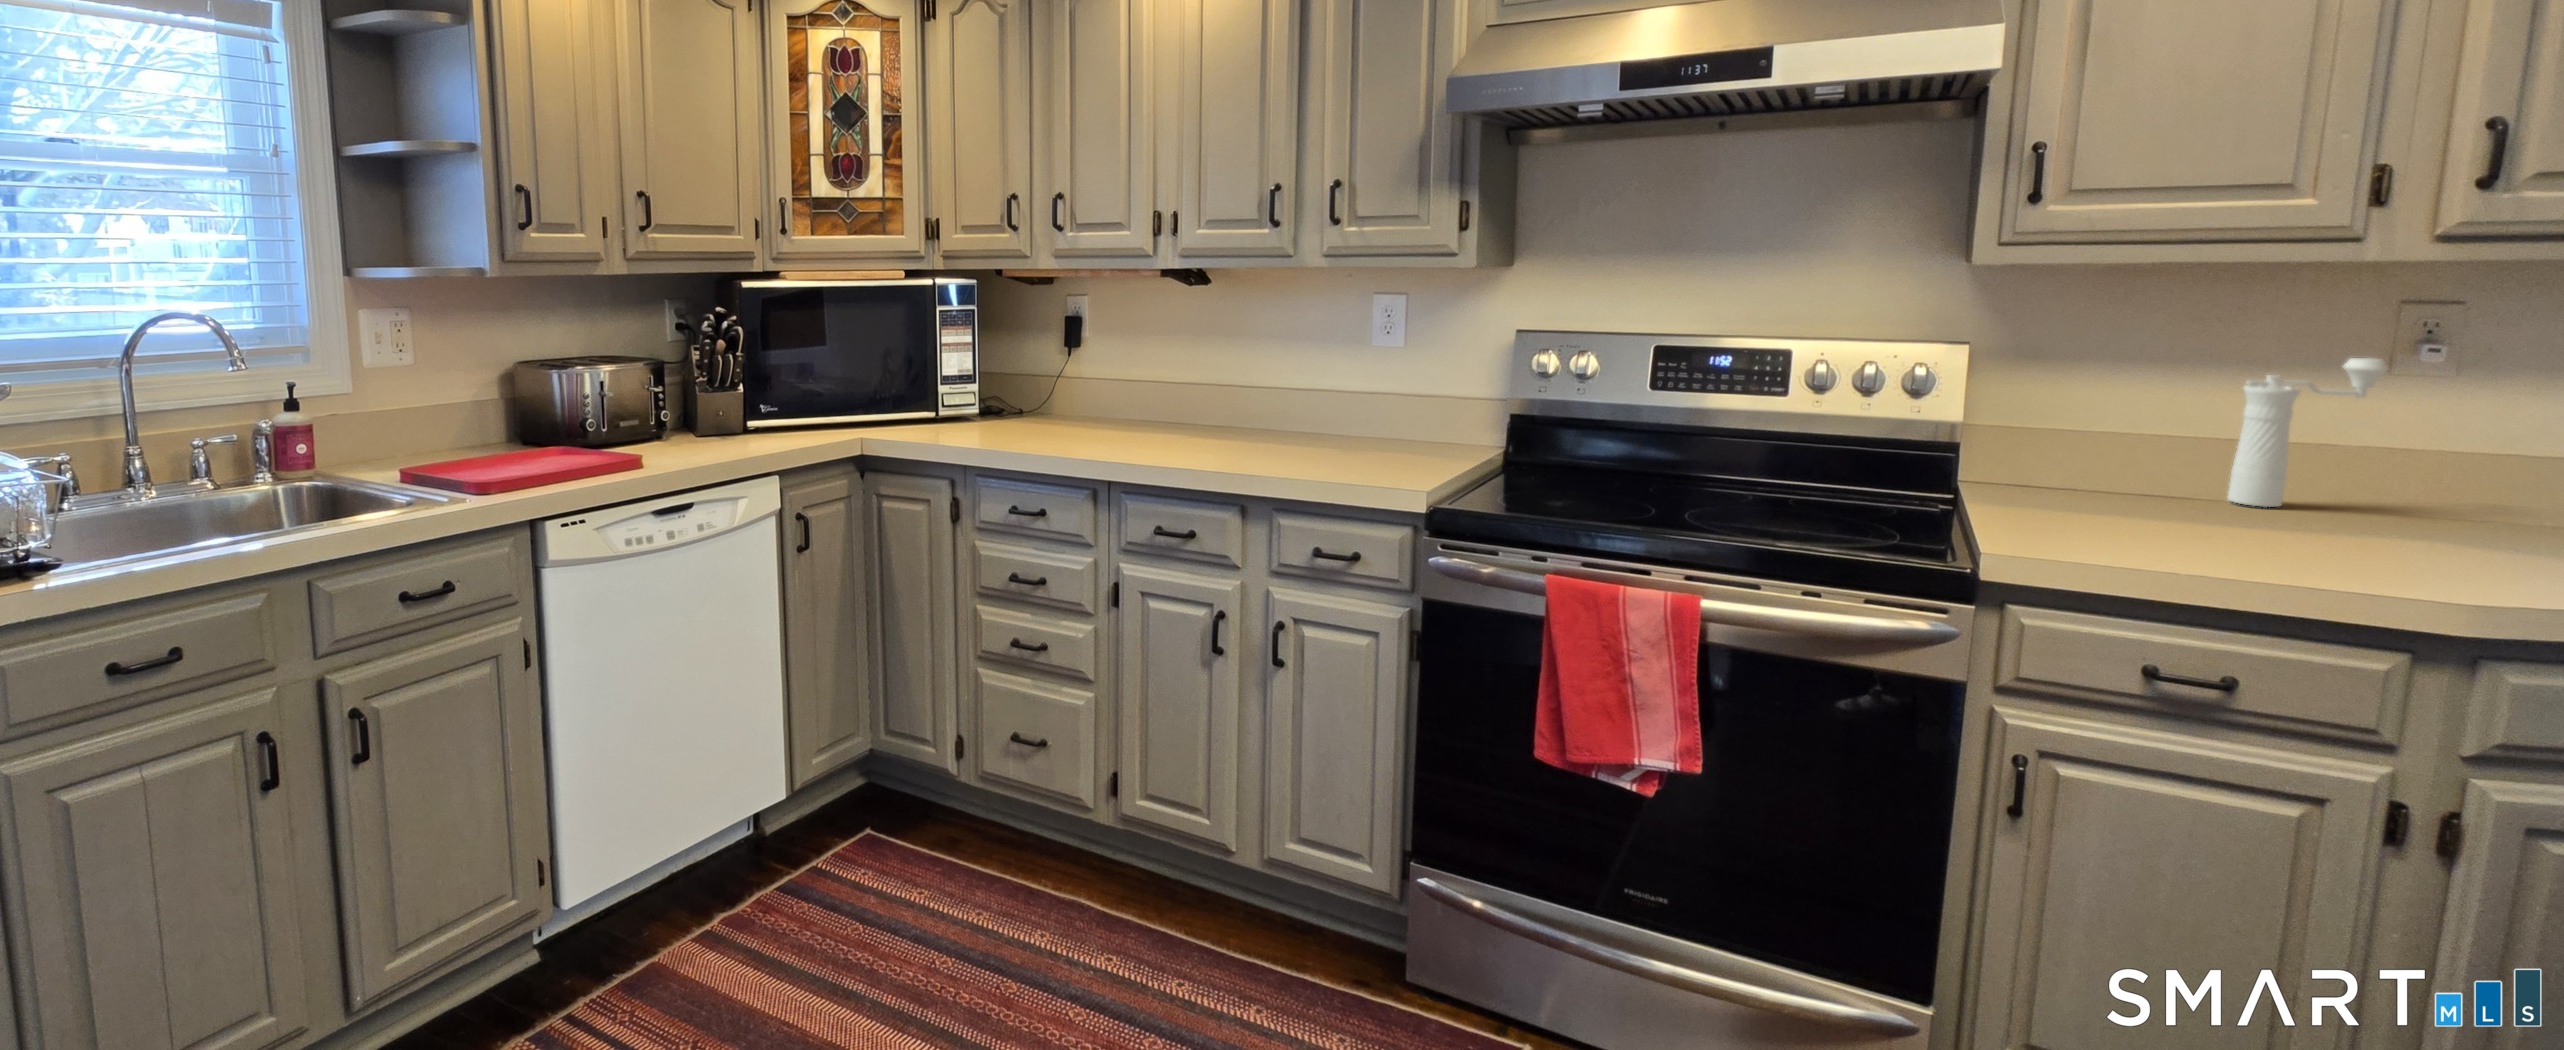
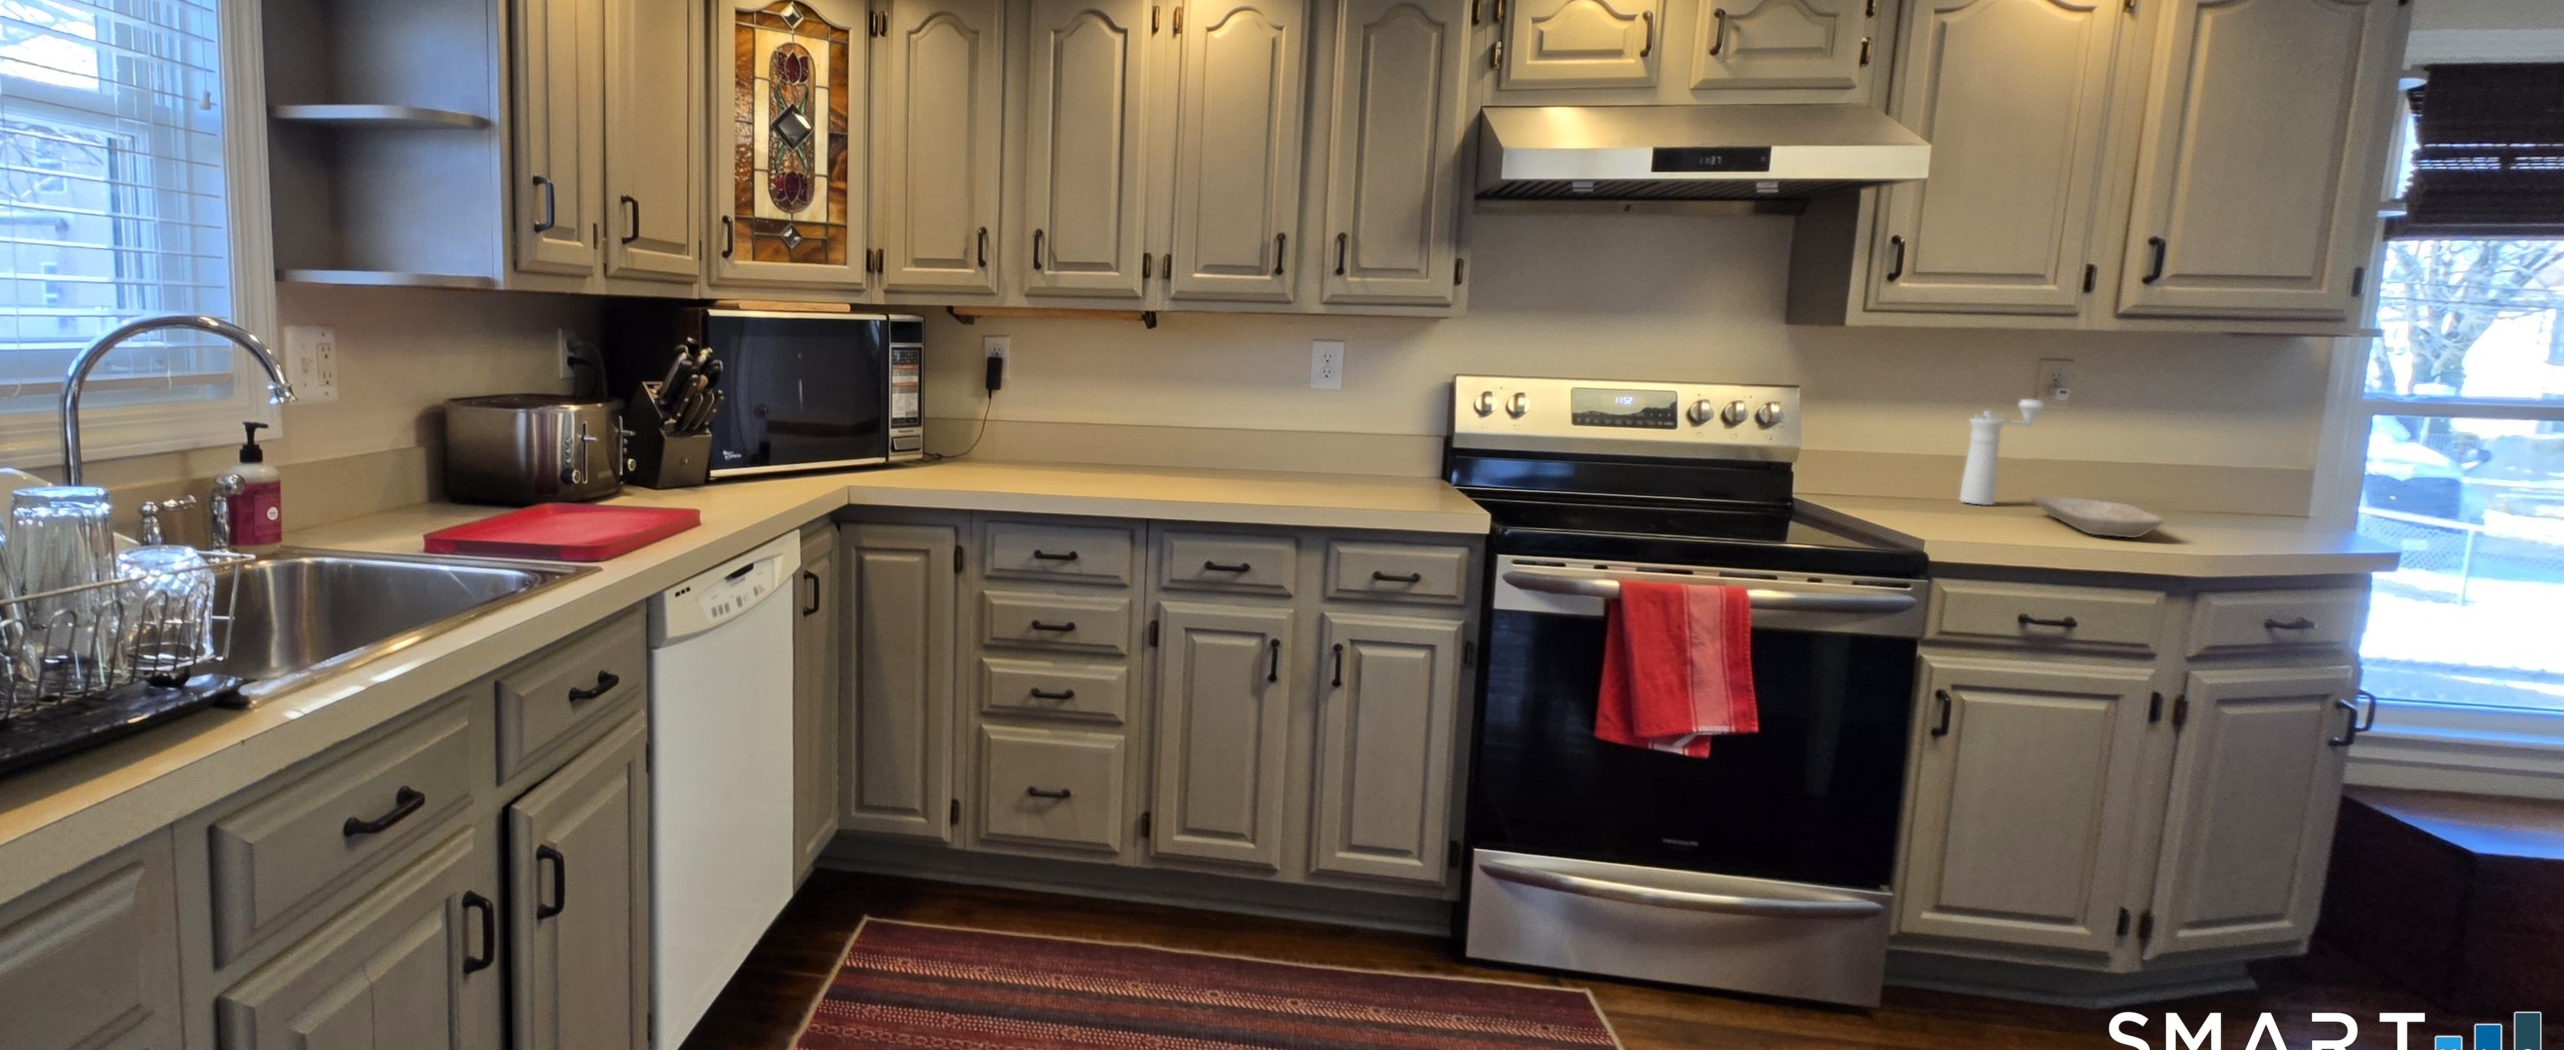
tray: none [2295,500,2469,571] -> present [2032,497,2165,538]

